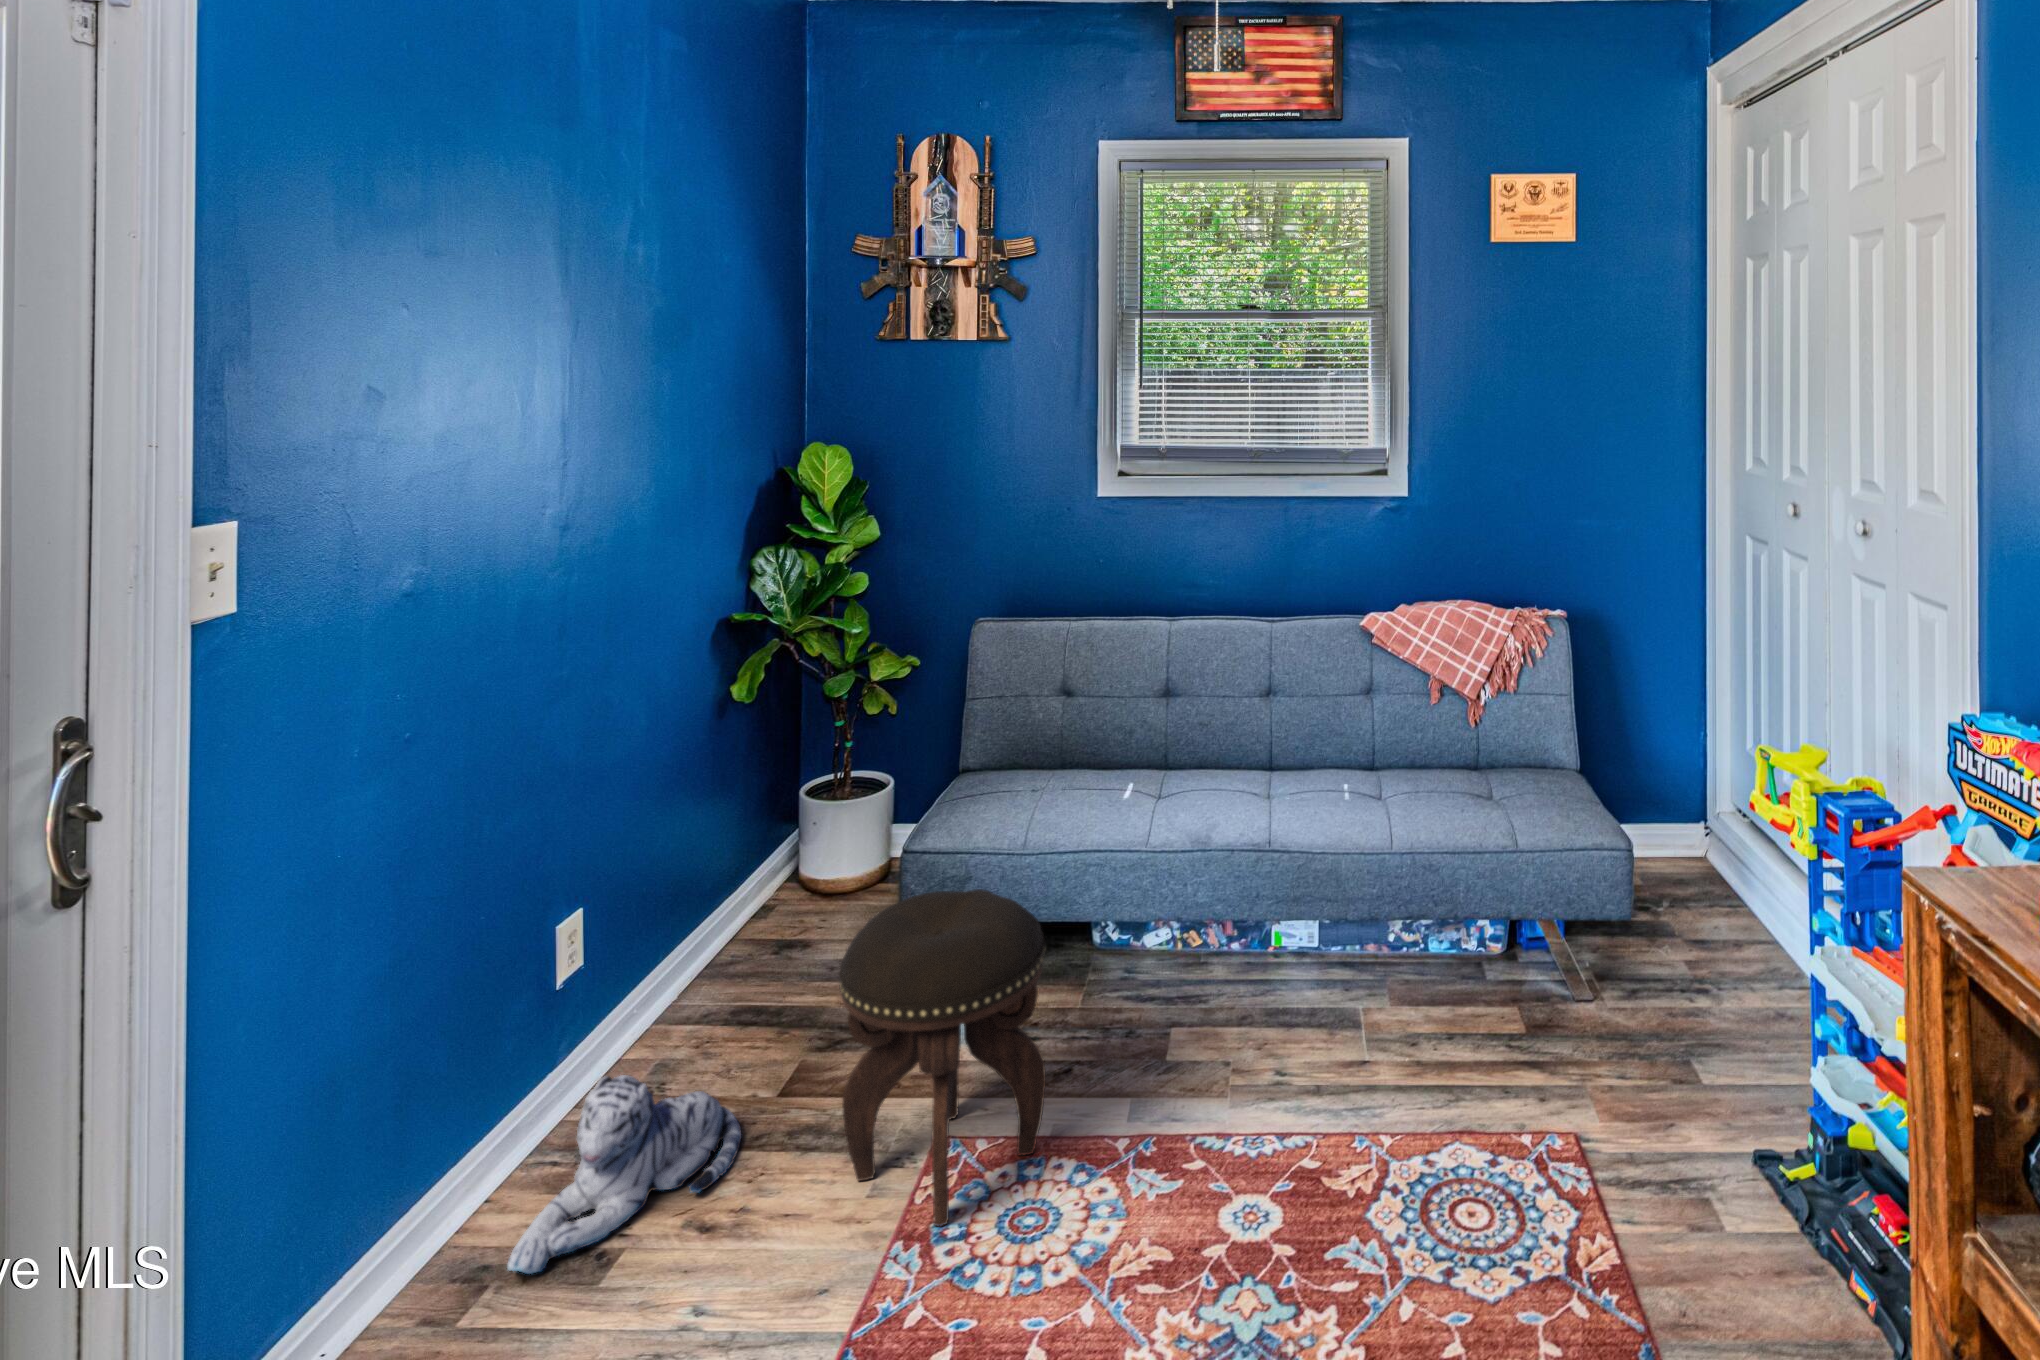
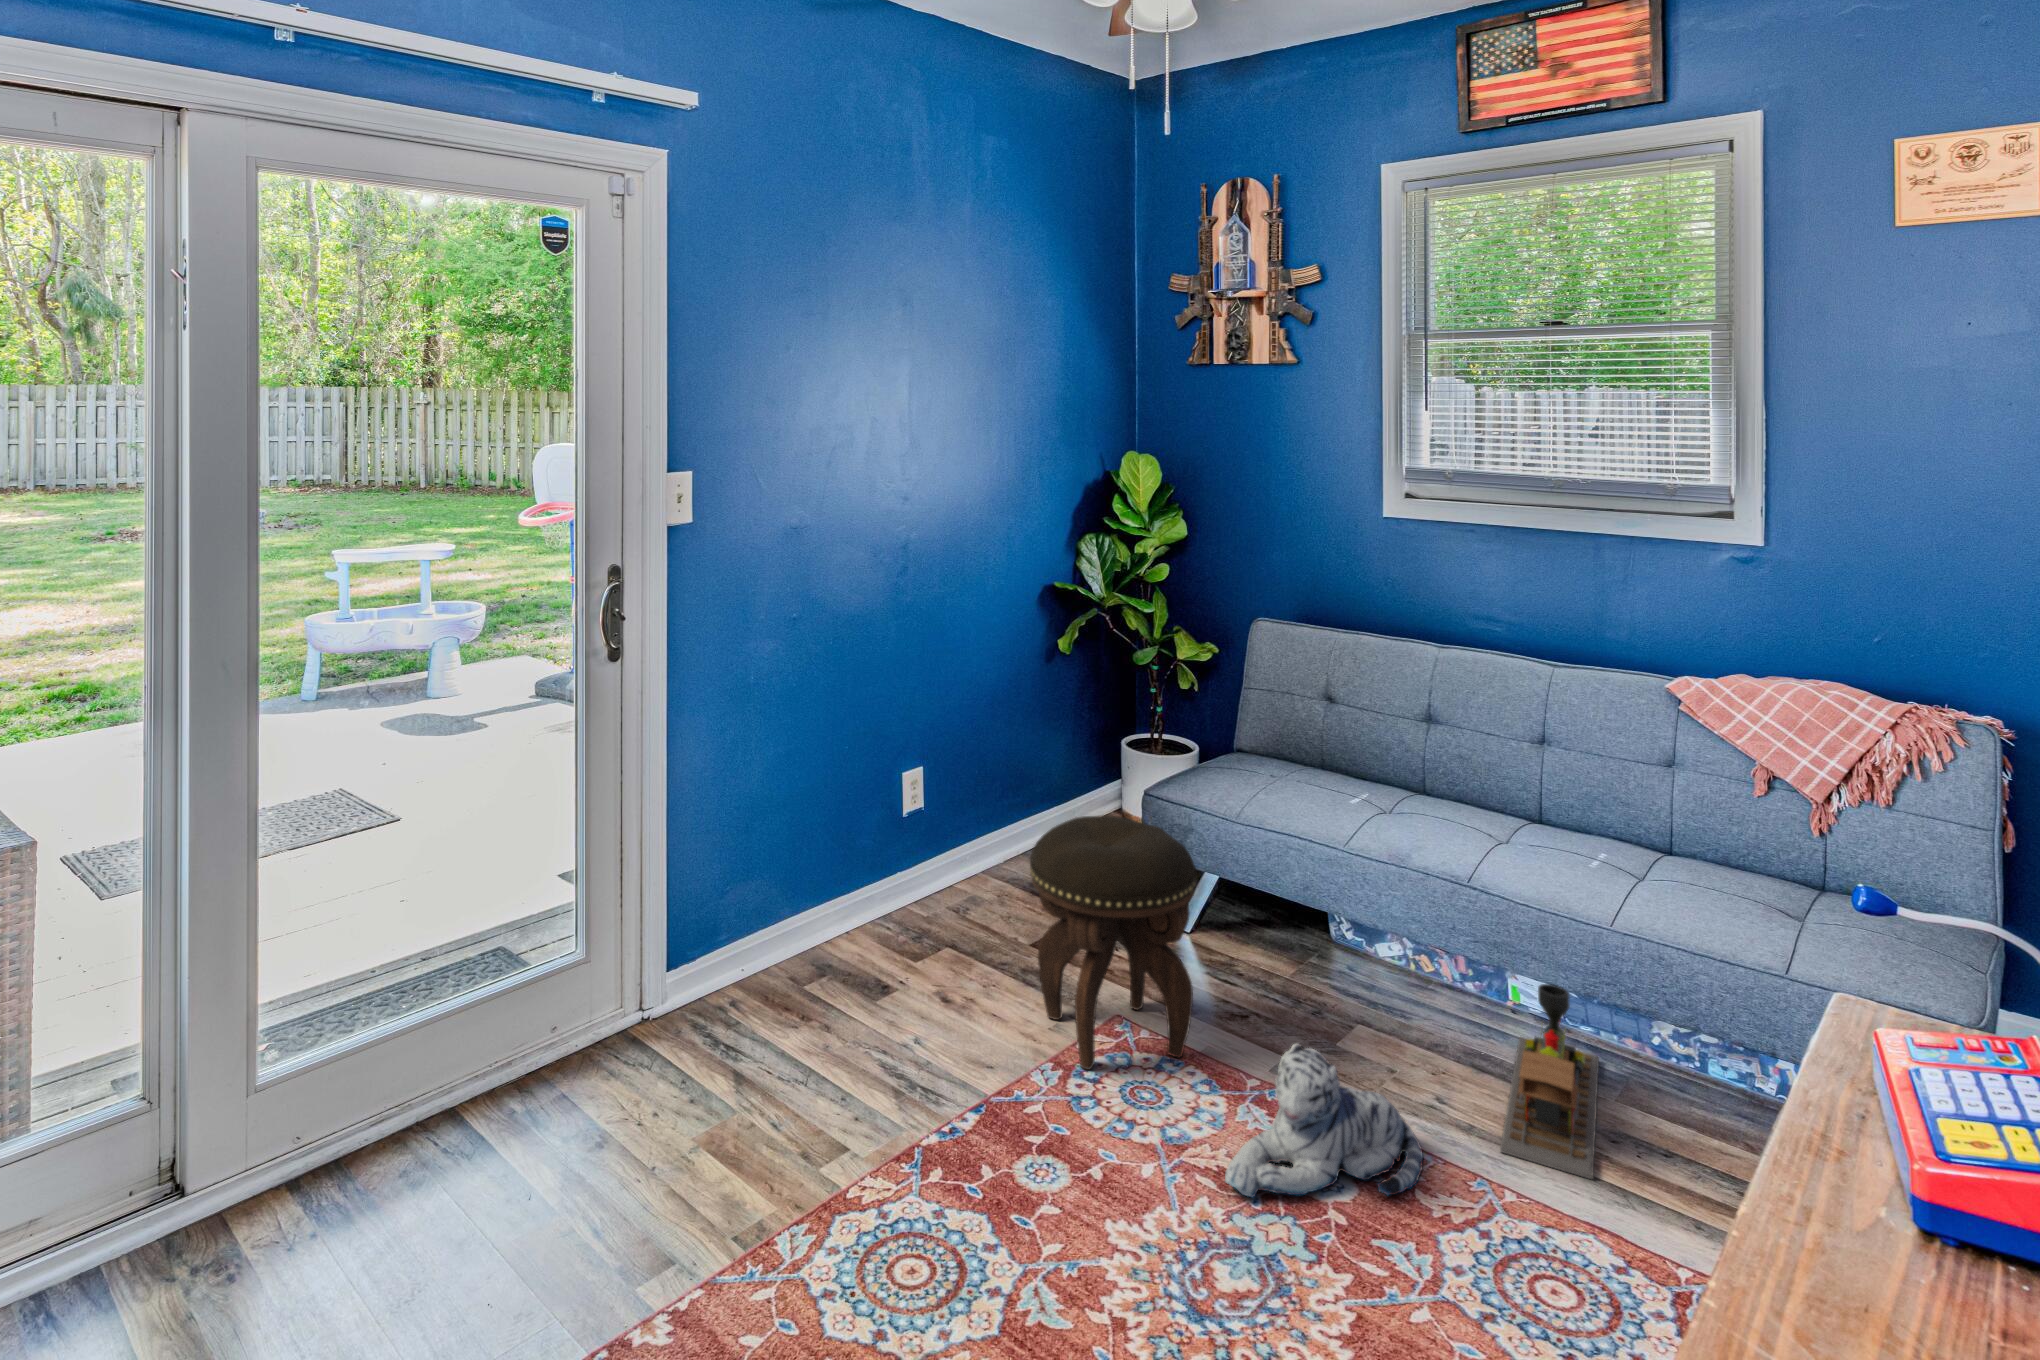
toy train: none [1292,919,1423,1099] -> present [1500,984,1599,1179]
plush toy: present [508,1075,741,1274] -> present [1225,1044,1423,1197]

